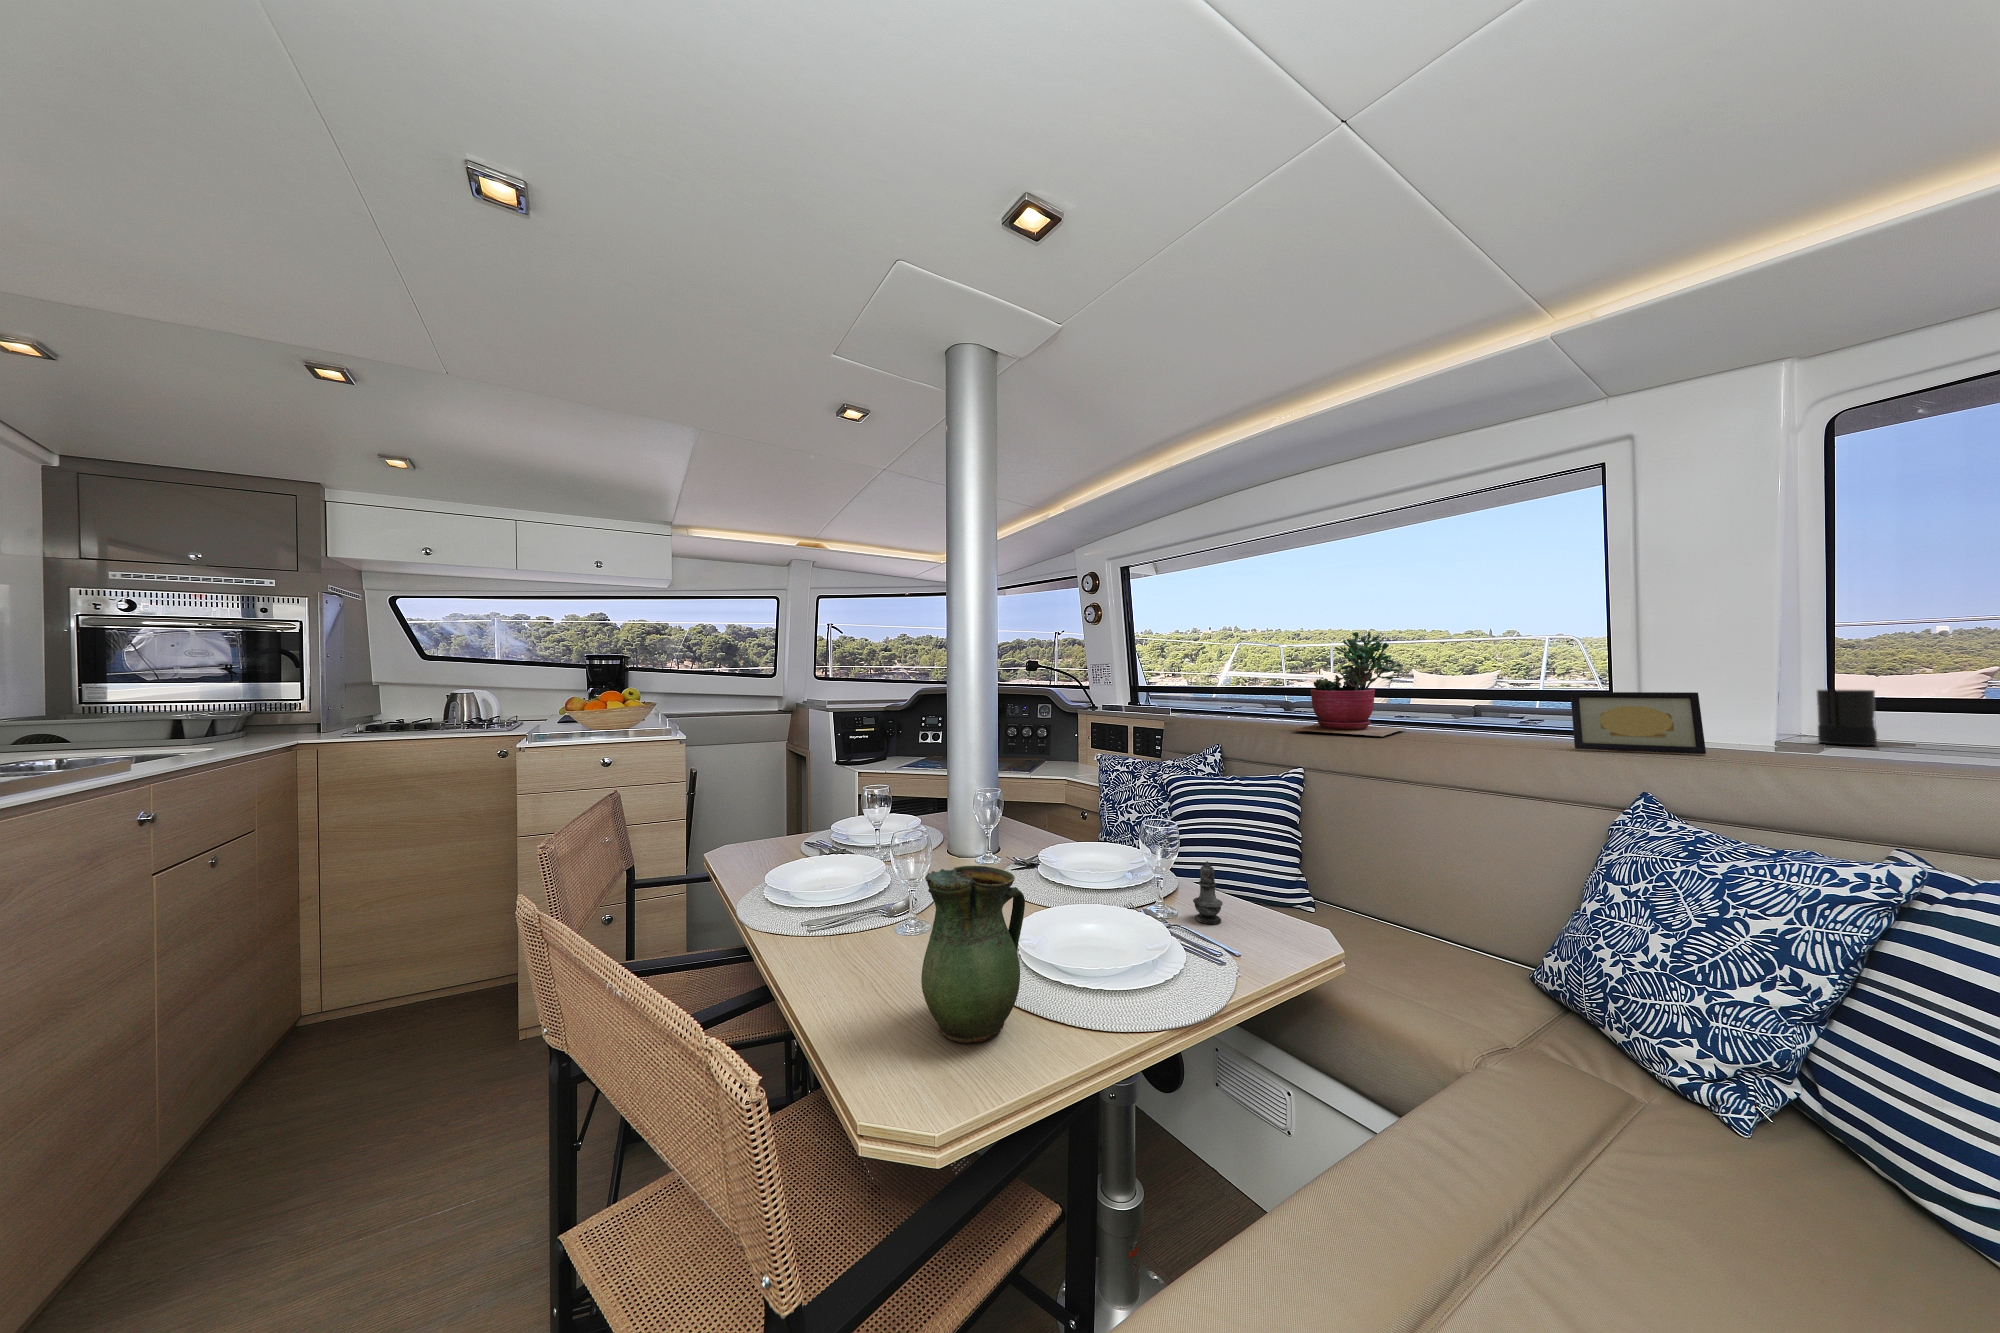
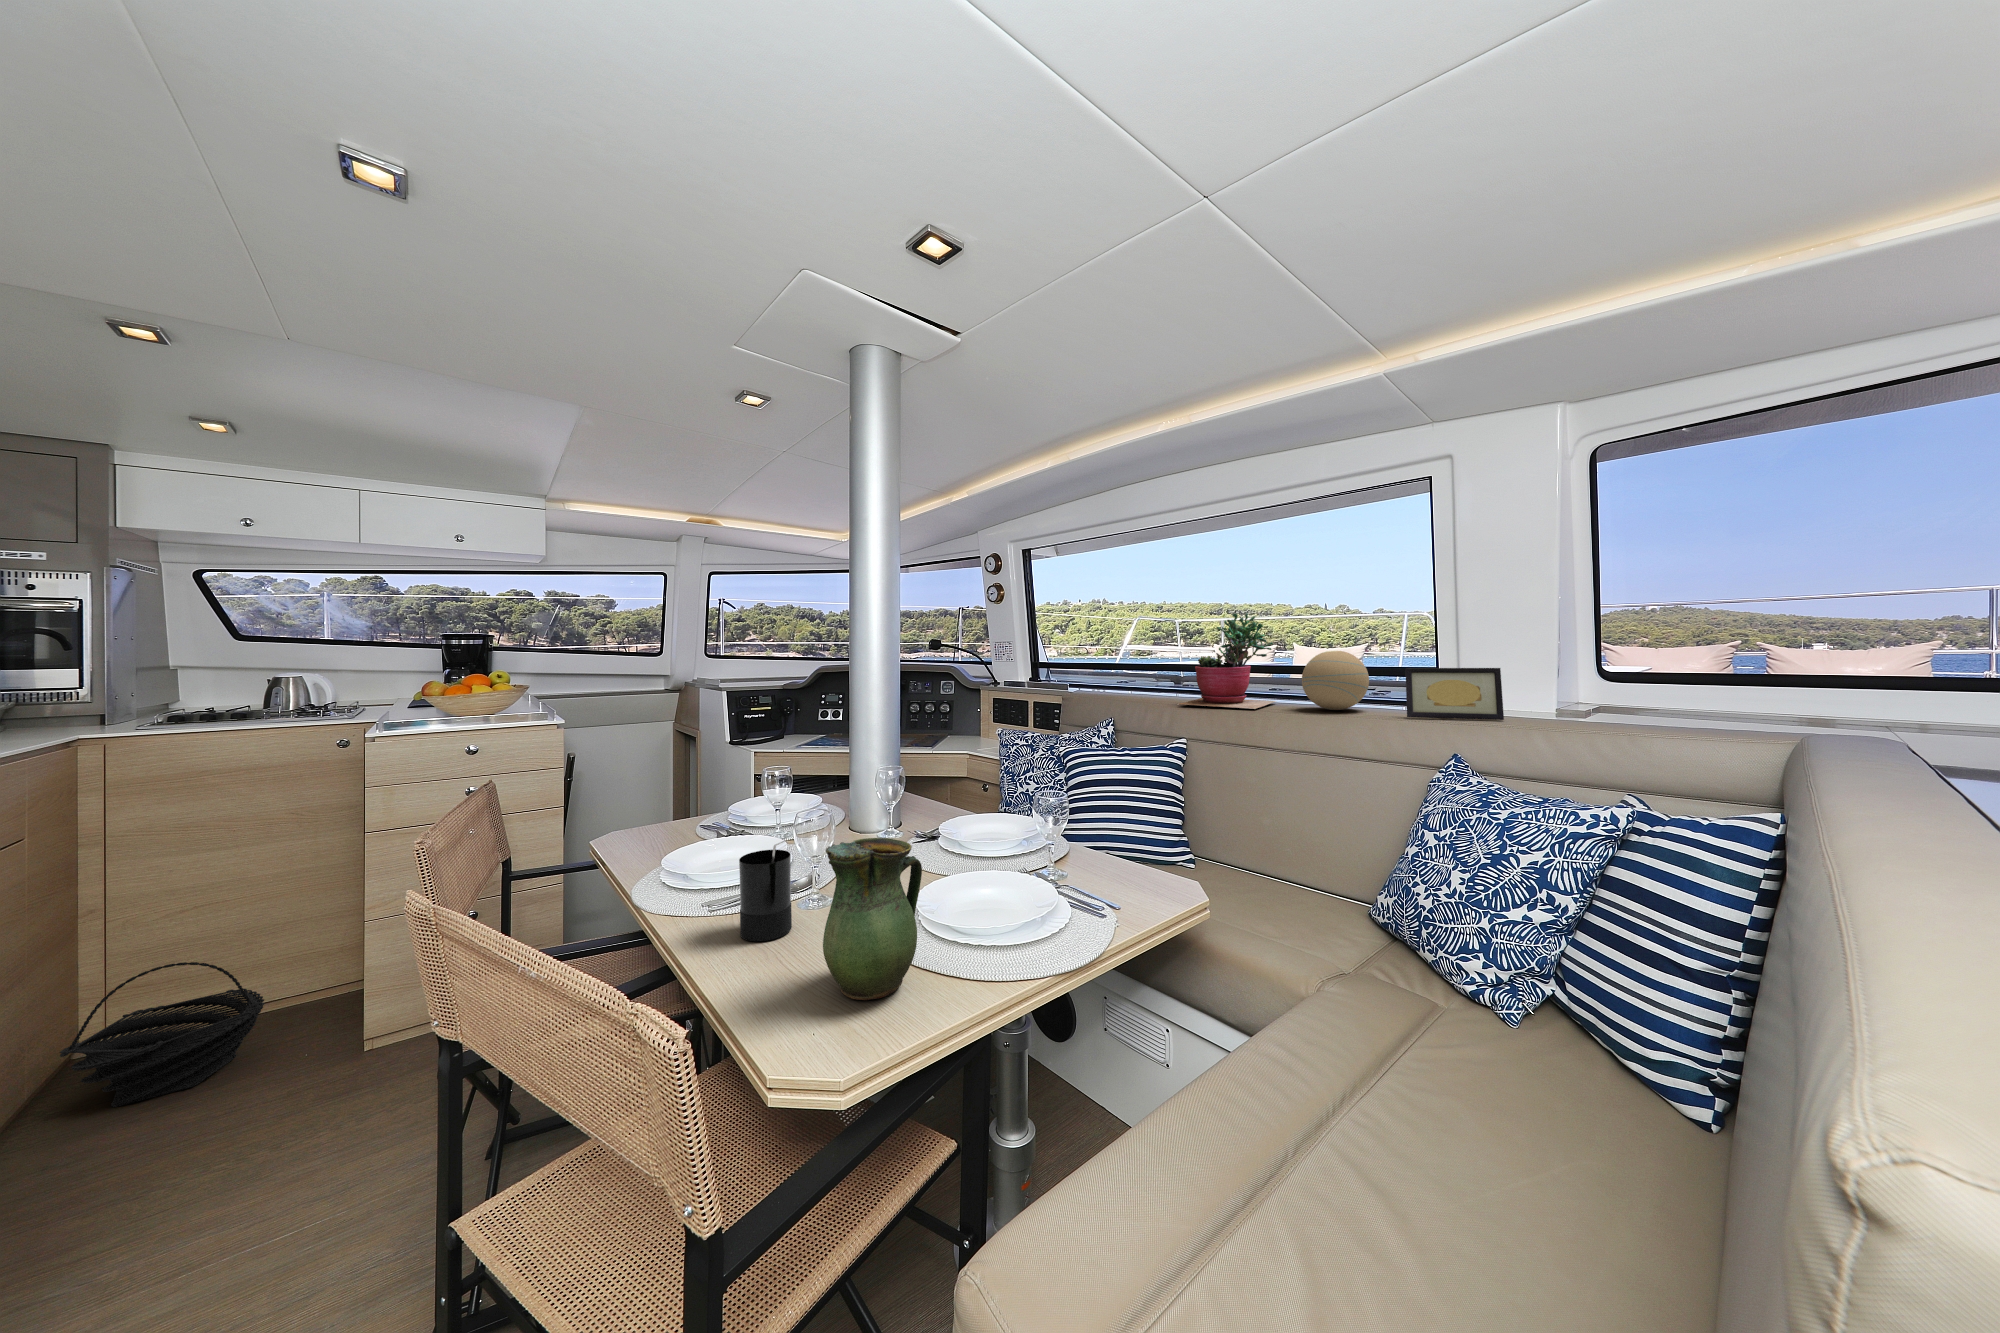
decorative orb: none [1438,672,1522,739] -> present [1302,651,1369,710]
candle: present [1817,690,1877,745] -> present [739,841,792,941]
salt shaker: present [1193,861,1223,924] -> none [1081,826,1107,883]
basket: none [277,945,433,1070] -> present [60,962,264,1107]

